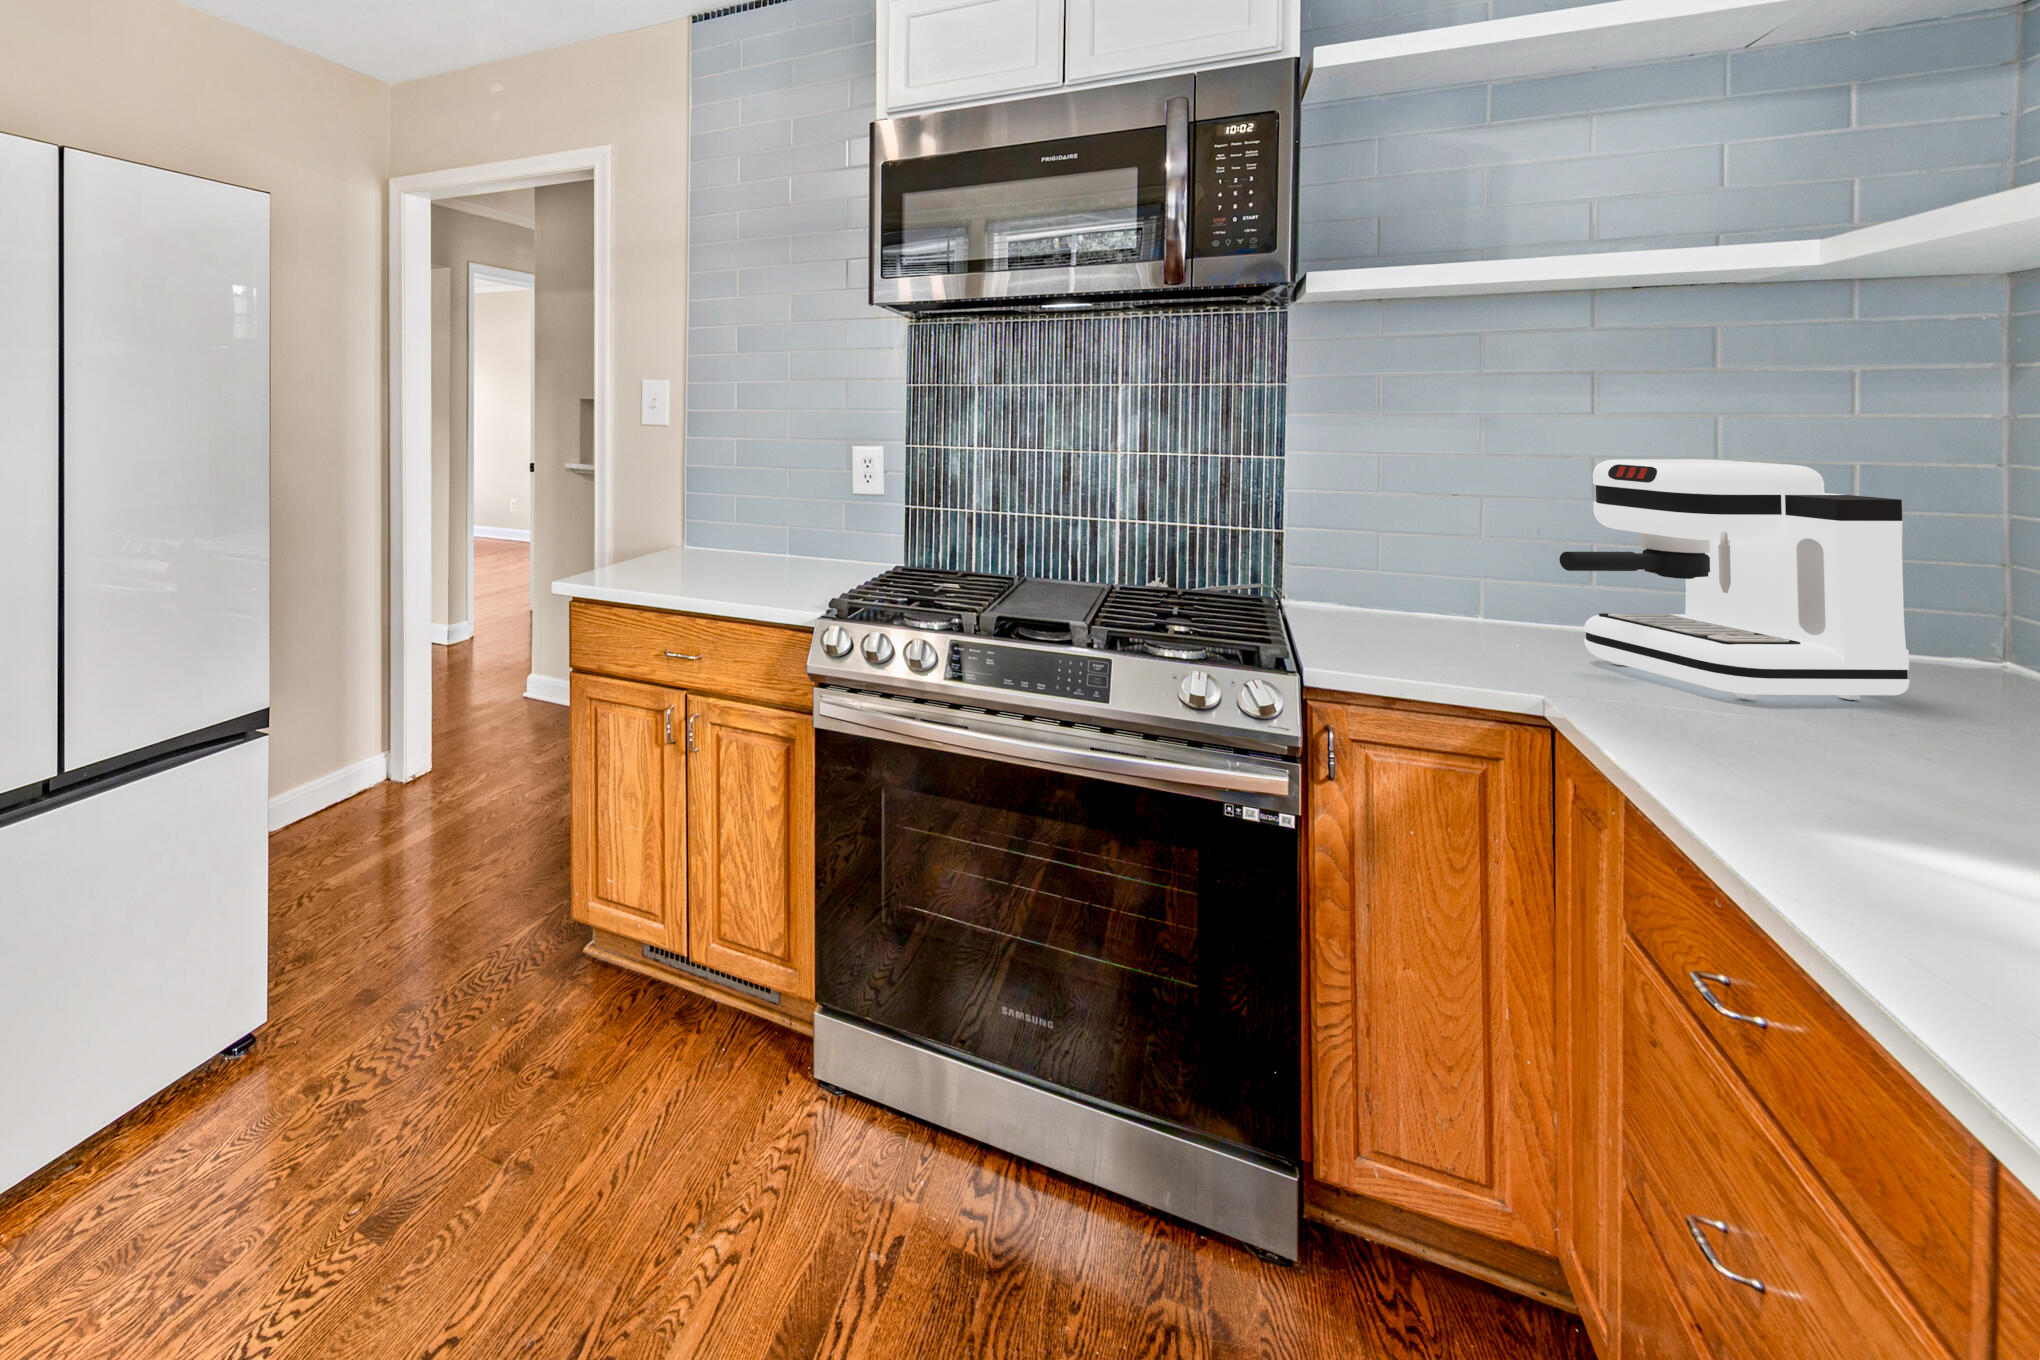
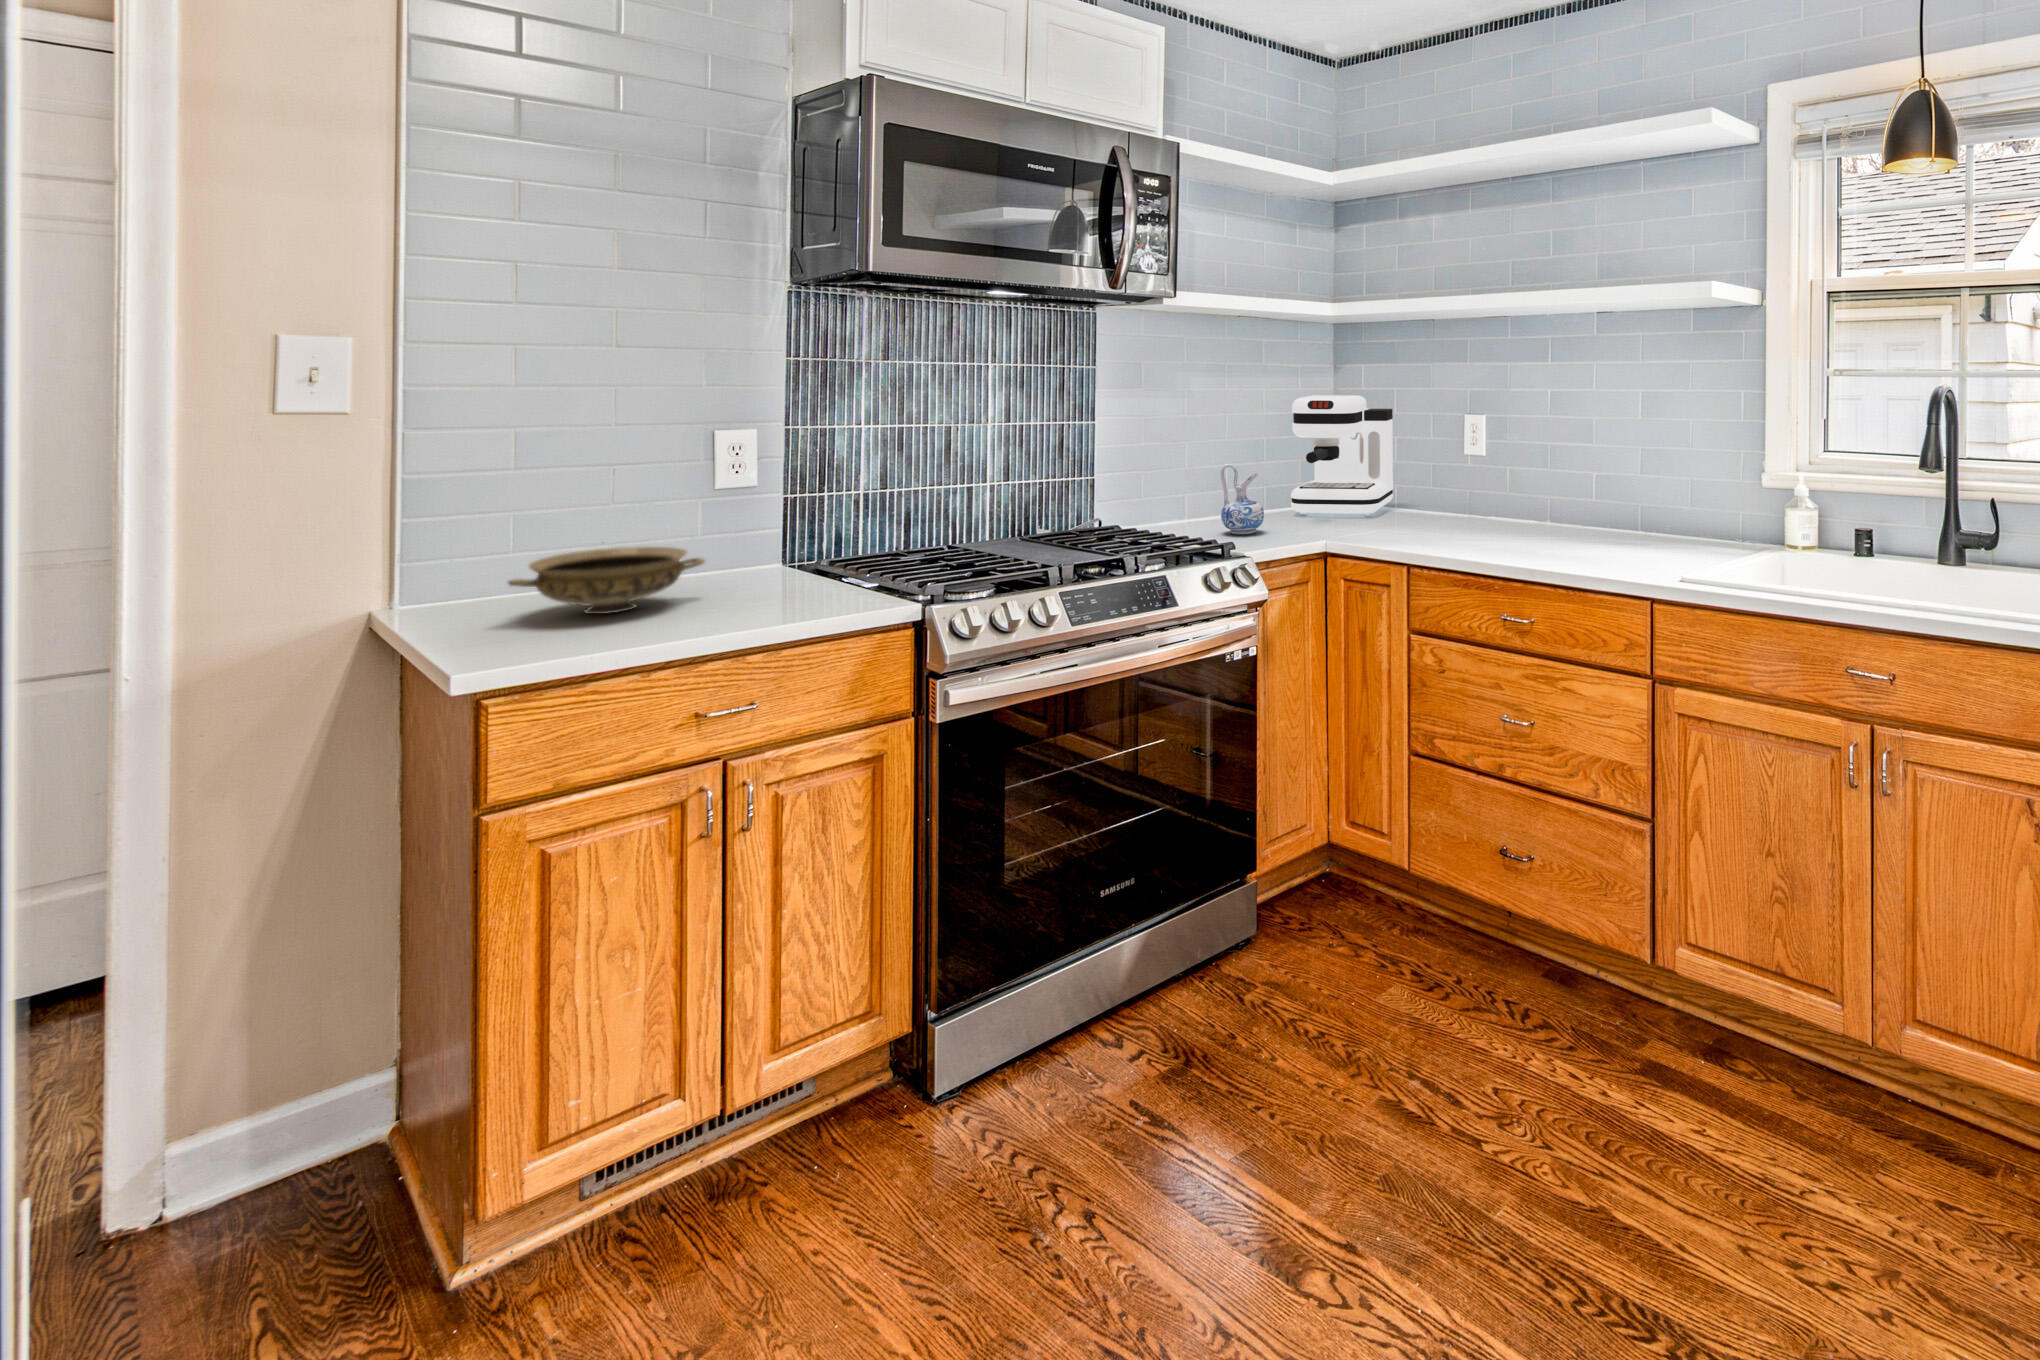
ceramic bowl: none [690,518,800,565] -> present [508,547,704,614]
ceramic pitcher: none [1351,543,1431,657] -> present [1221,464,1264,534]

